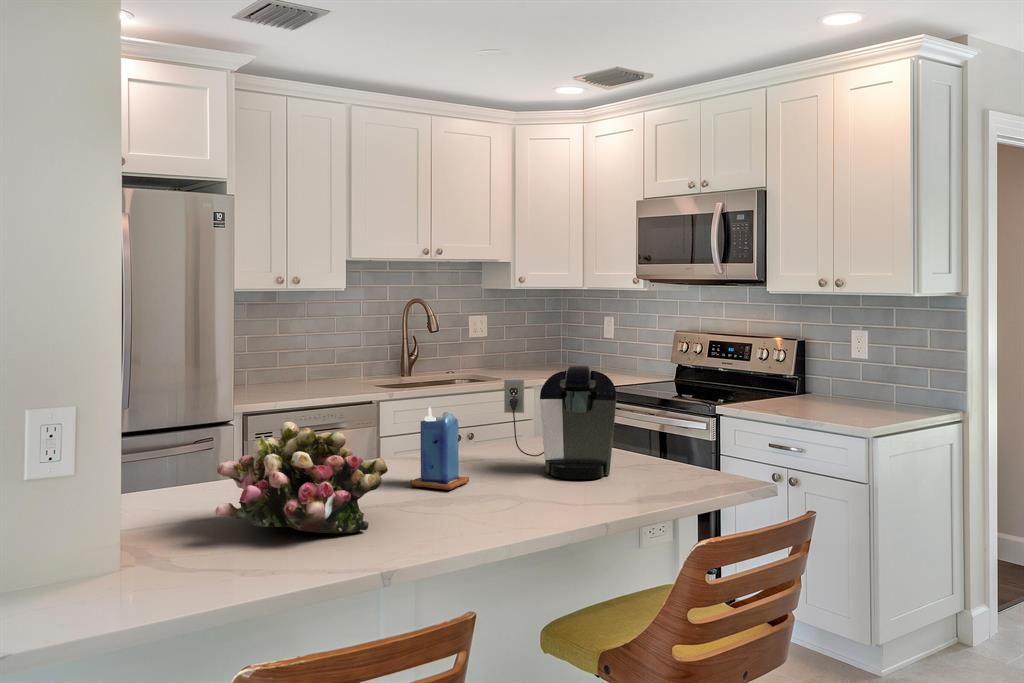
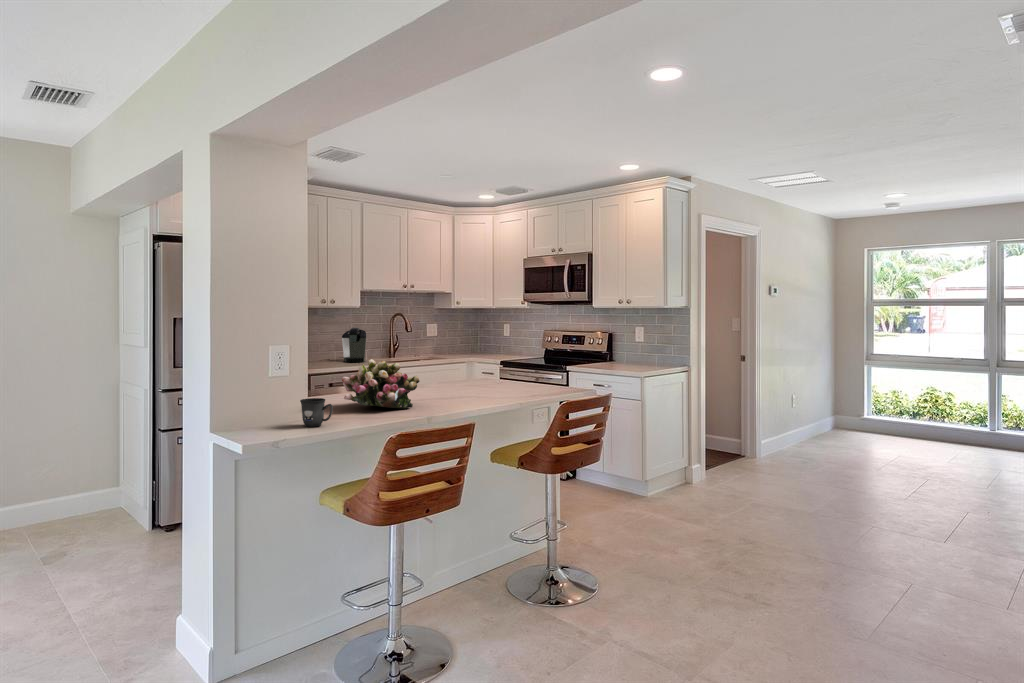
coffee maker: present [504,365,617,479] -> present [342,327,367,362]
candle: present [410,407,469,490] -> none [423,356,451,396]
mug: none [86,526,158,597] -> present [300,398,333,427]

